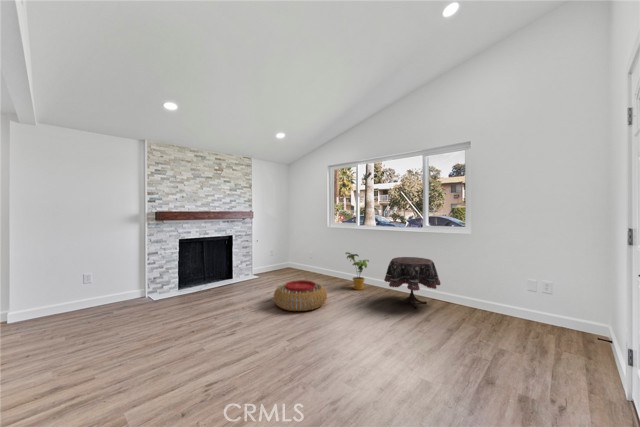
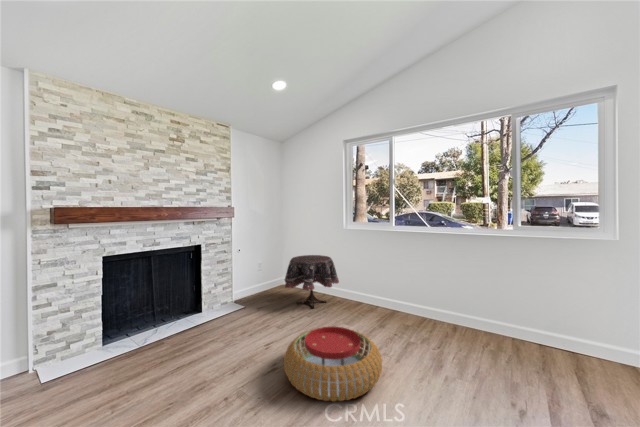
house plant: present [346,252,369,290] -> none [387,271,424,330]
side table: present [384,257,441,308] -> present [285,255,339,308]

